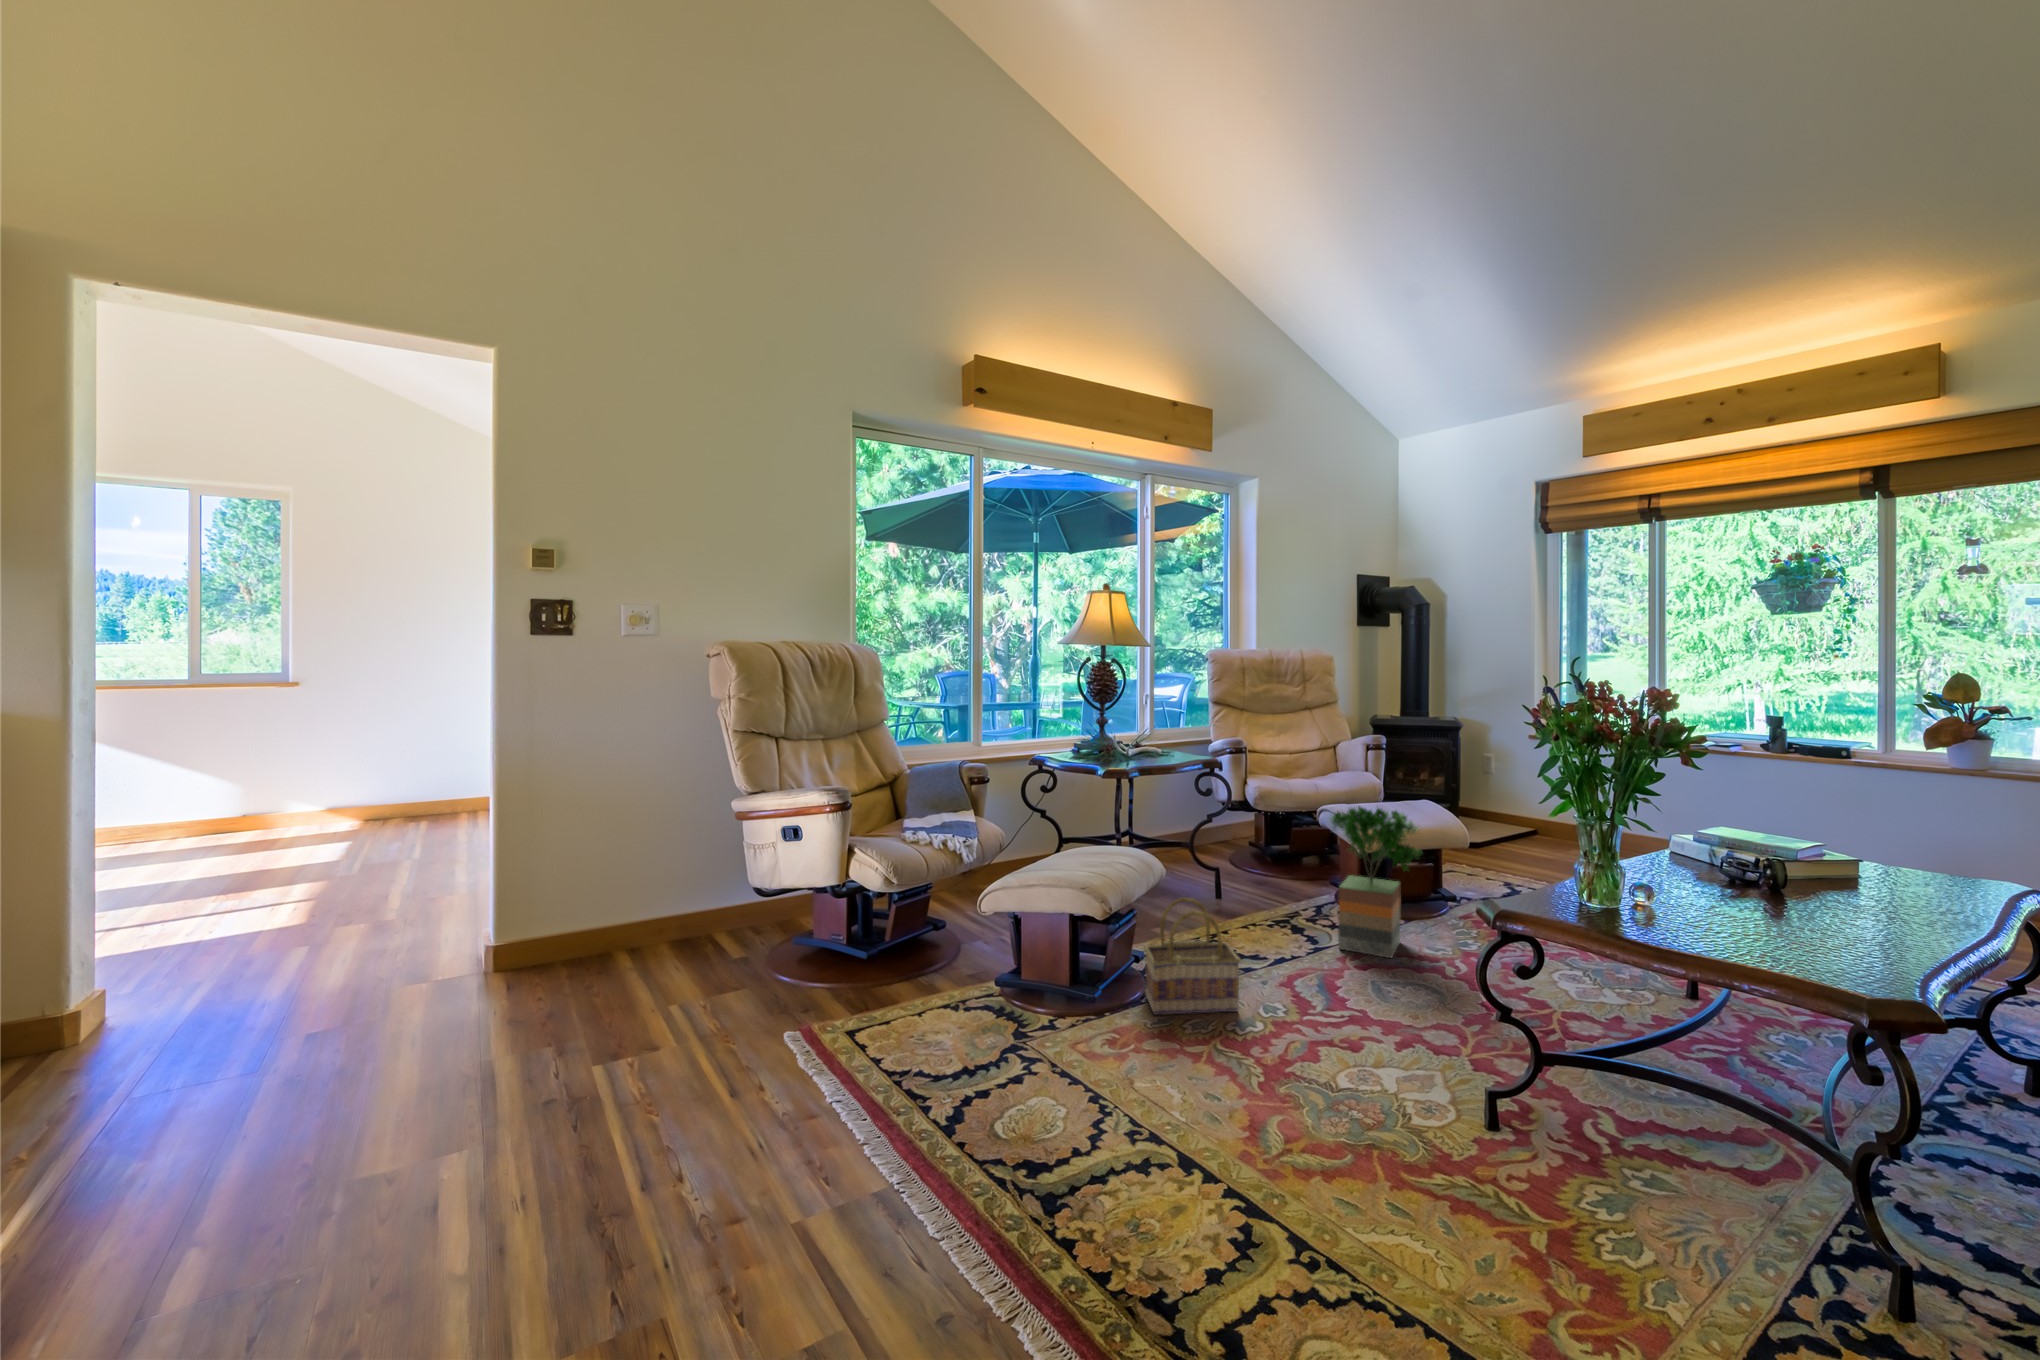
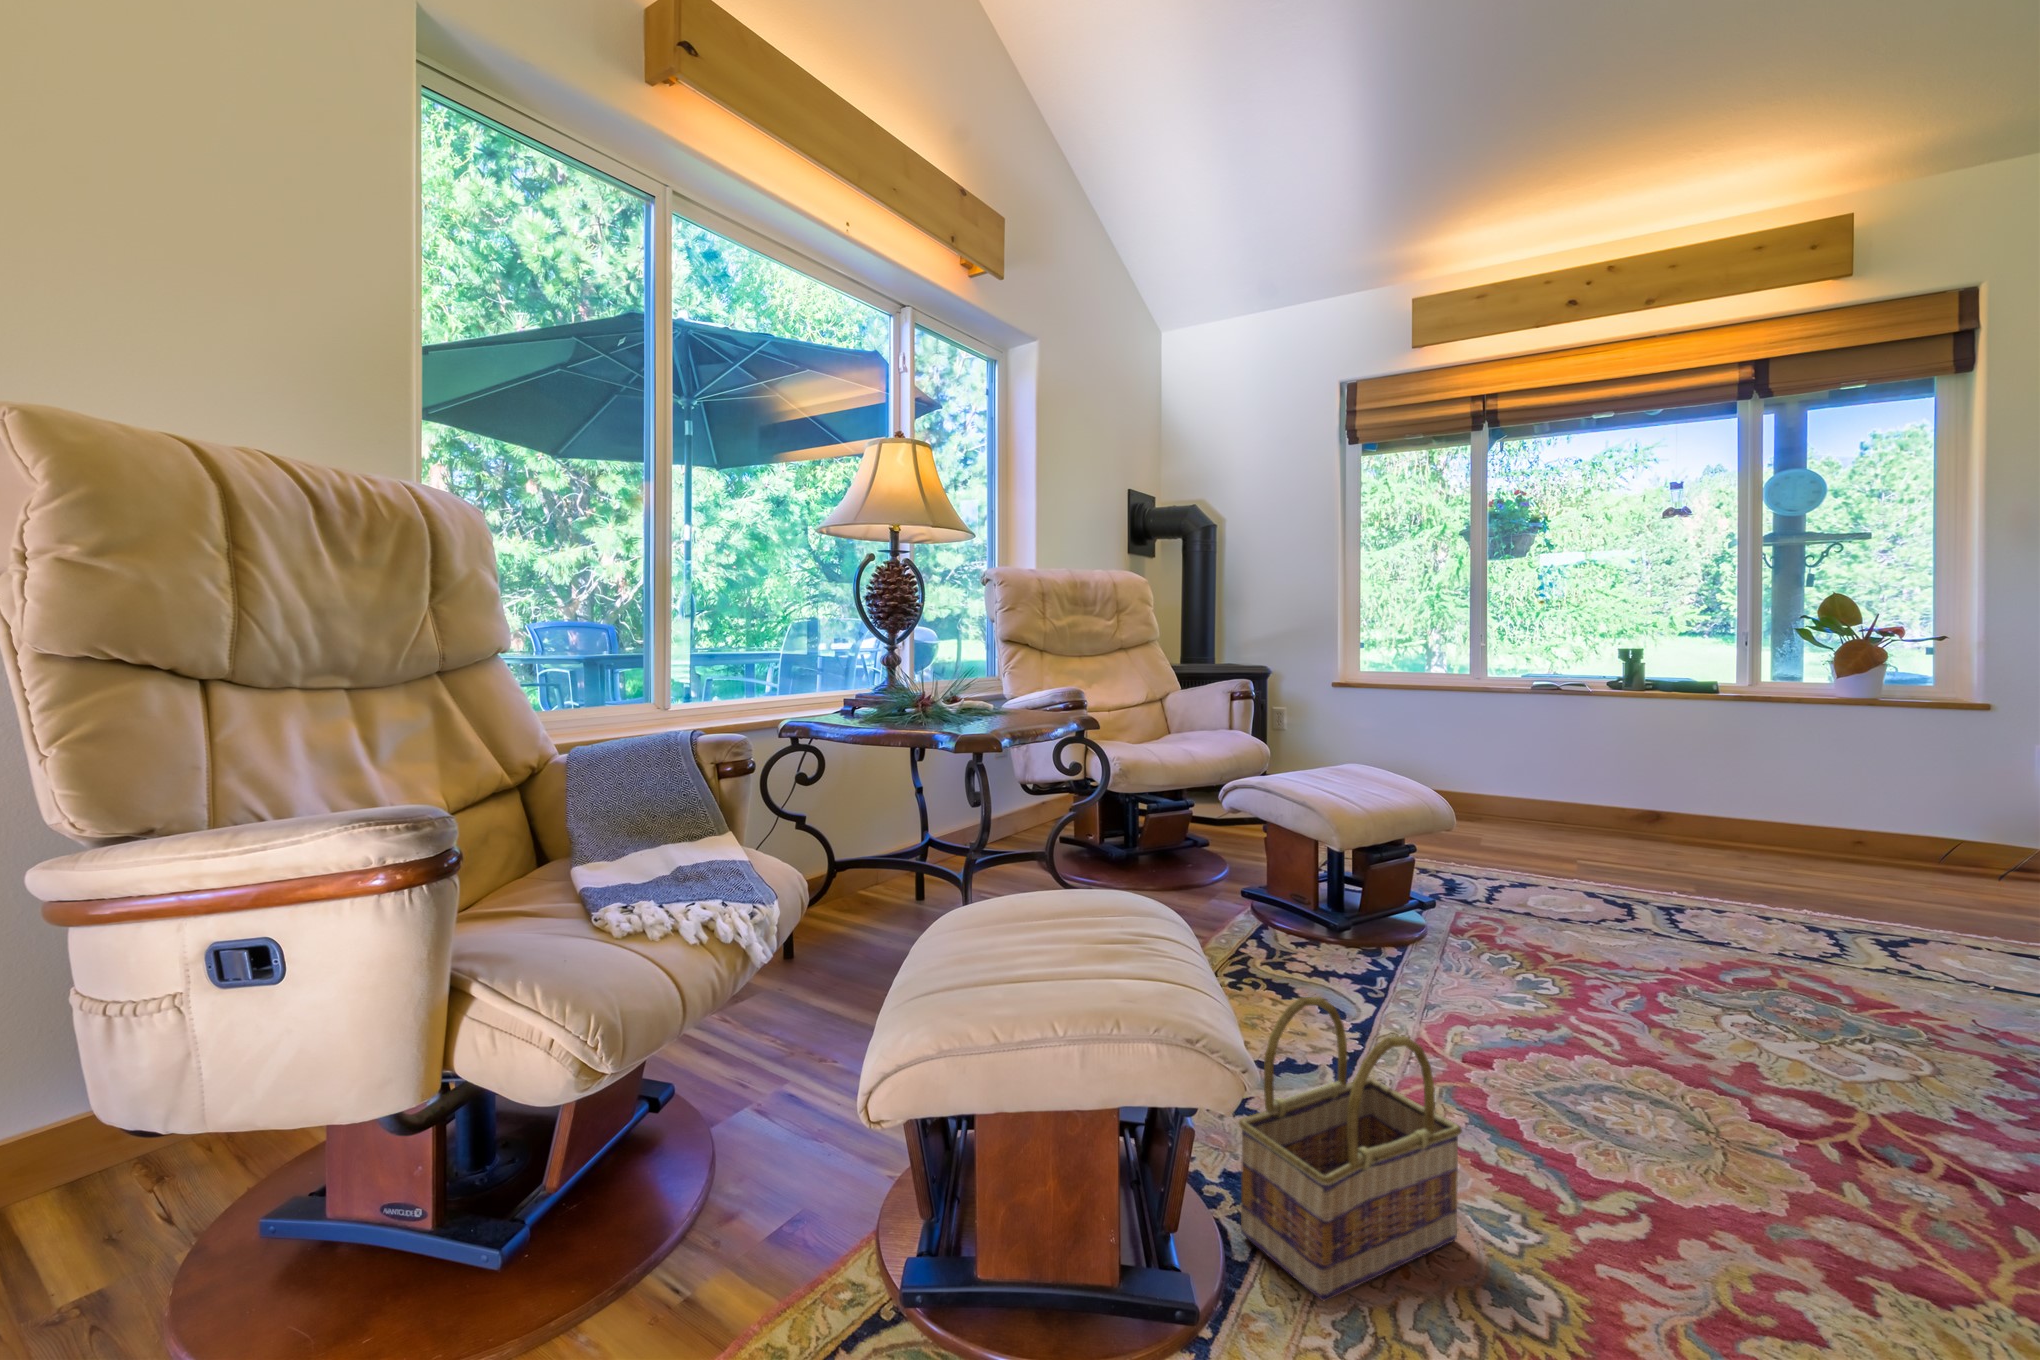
potted tree: present [1329,806,1420,958] -> none [1348,777,1546,1033]

